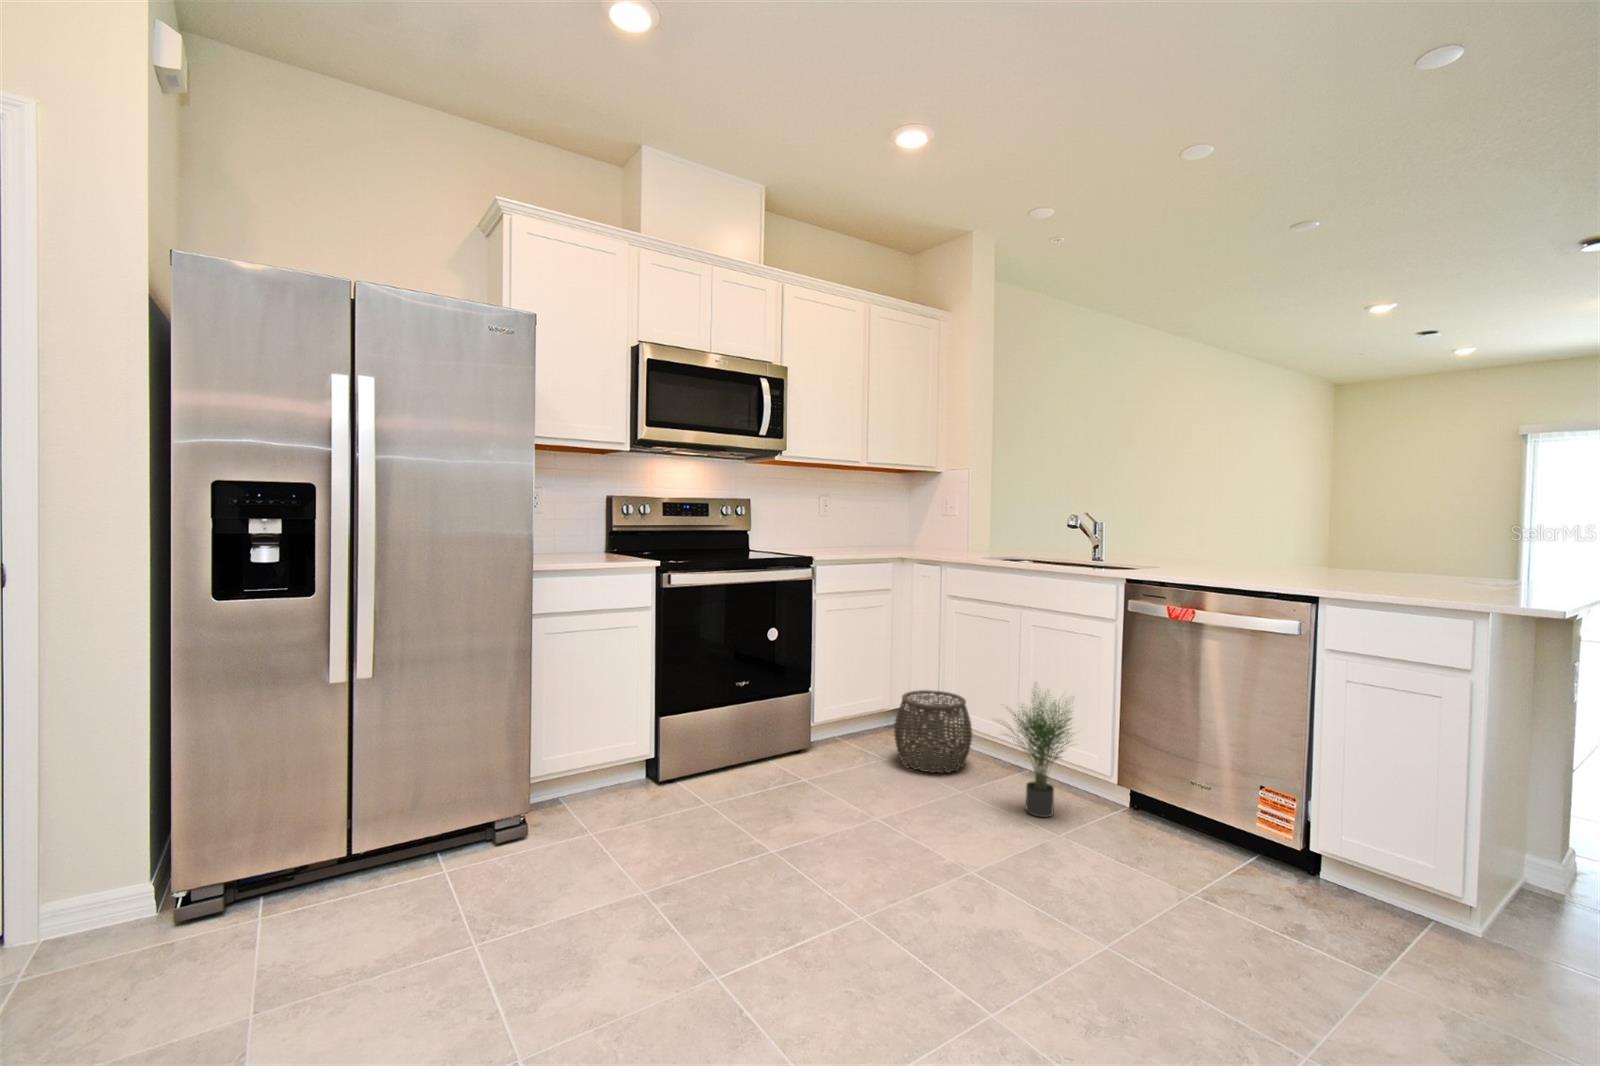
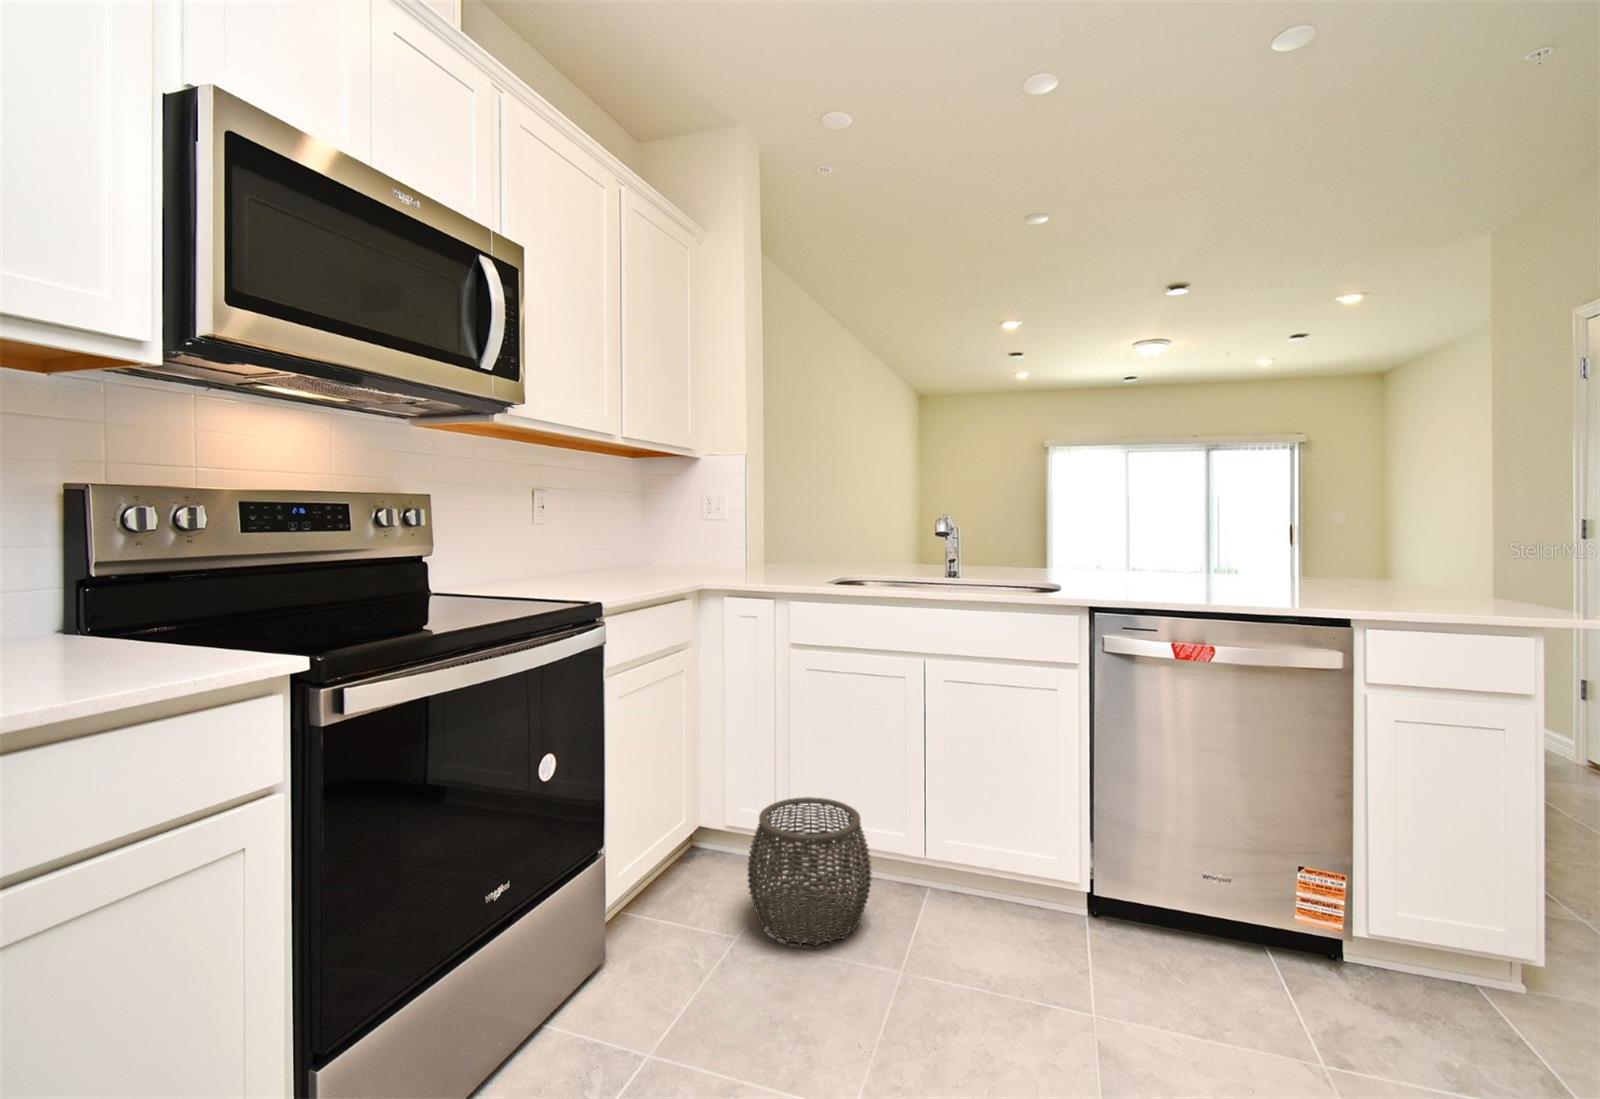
potted plant: present [1004,692,1072,817] -> none [949,771,1104,985]

